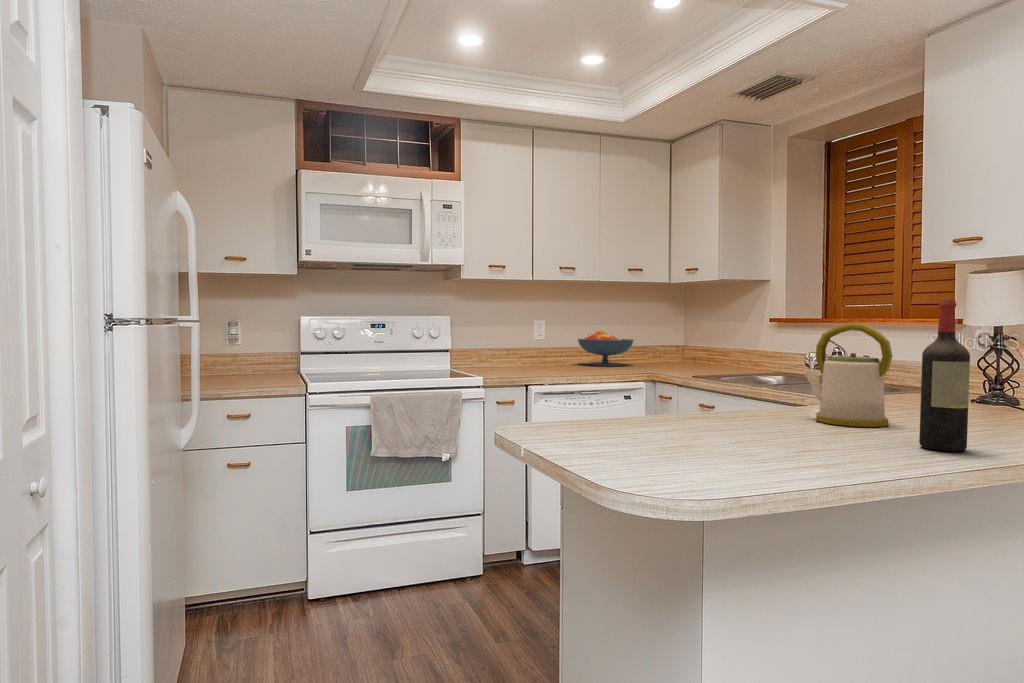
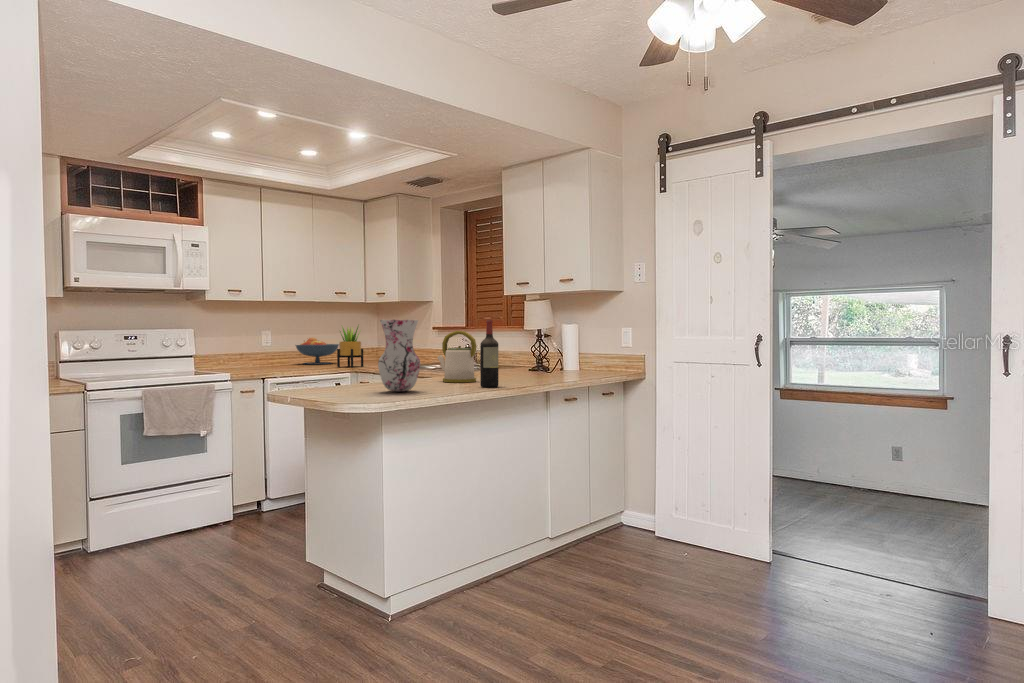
vase: none [694,297,786,450] -> present [378,320,420,392]
potted plant: none [629,311,666,374] -> present [337,327,363,367]

